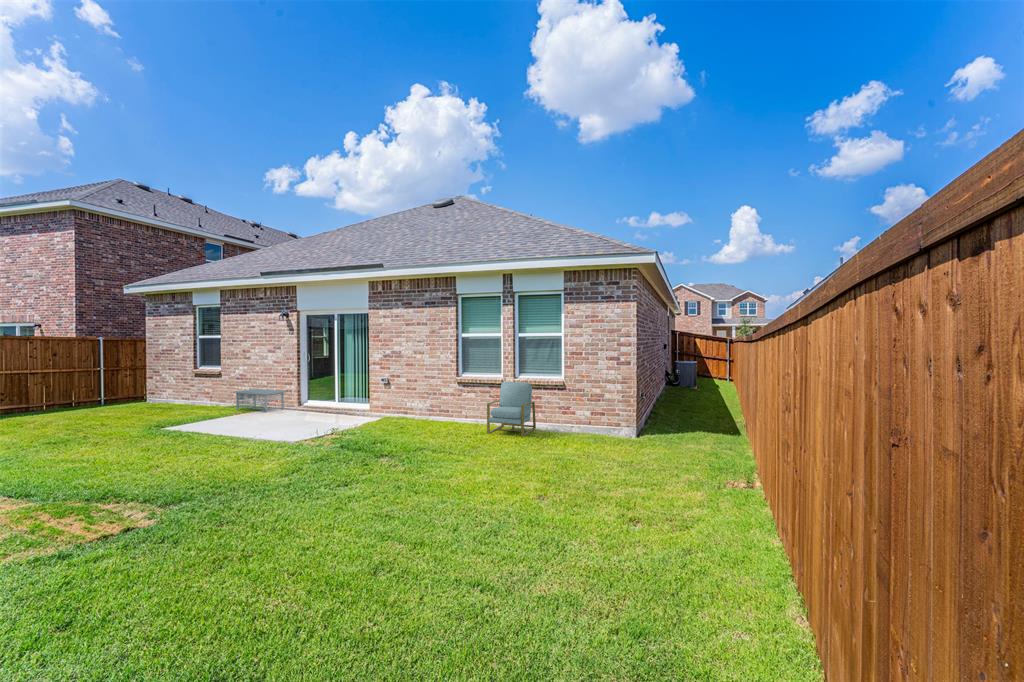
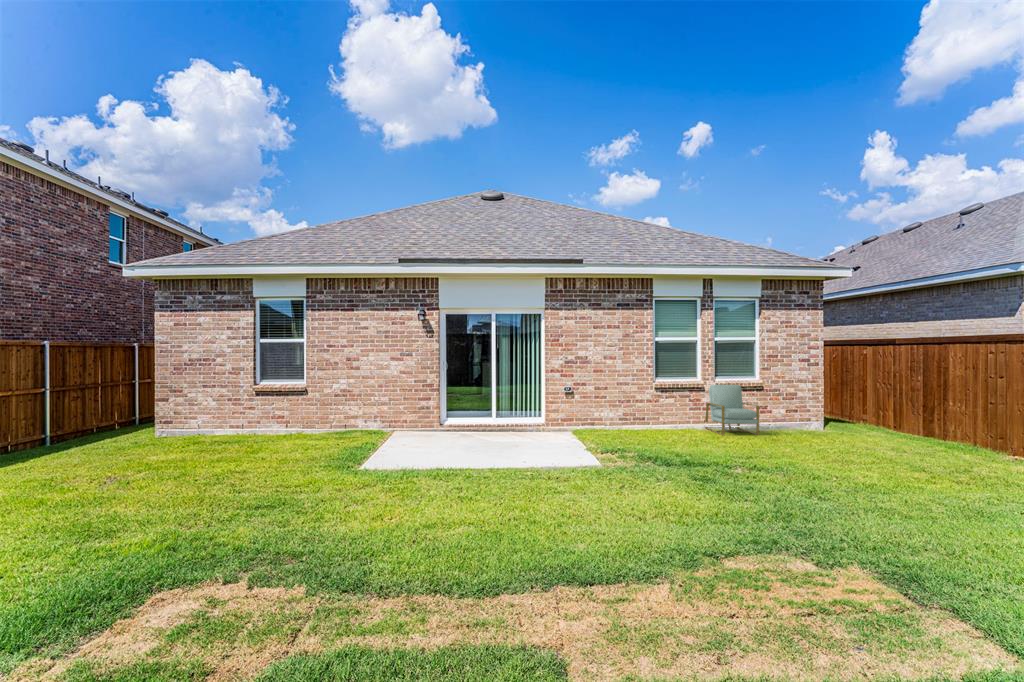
storage bench: present [234,389,285,412] -> none [361,407,422,436]

